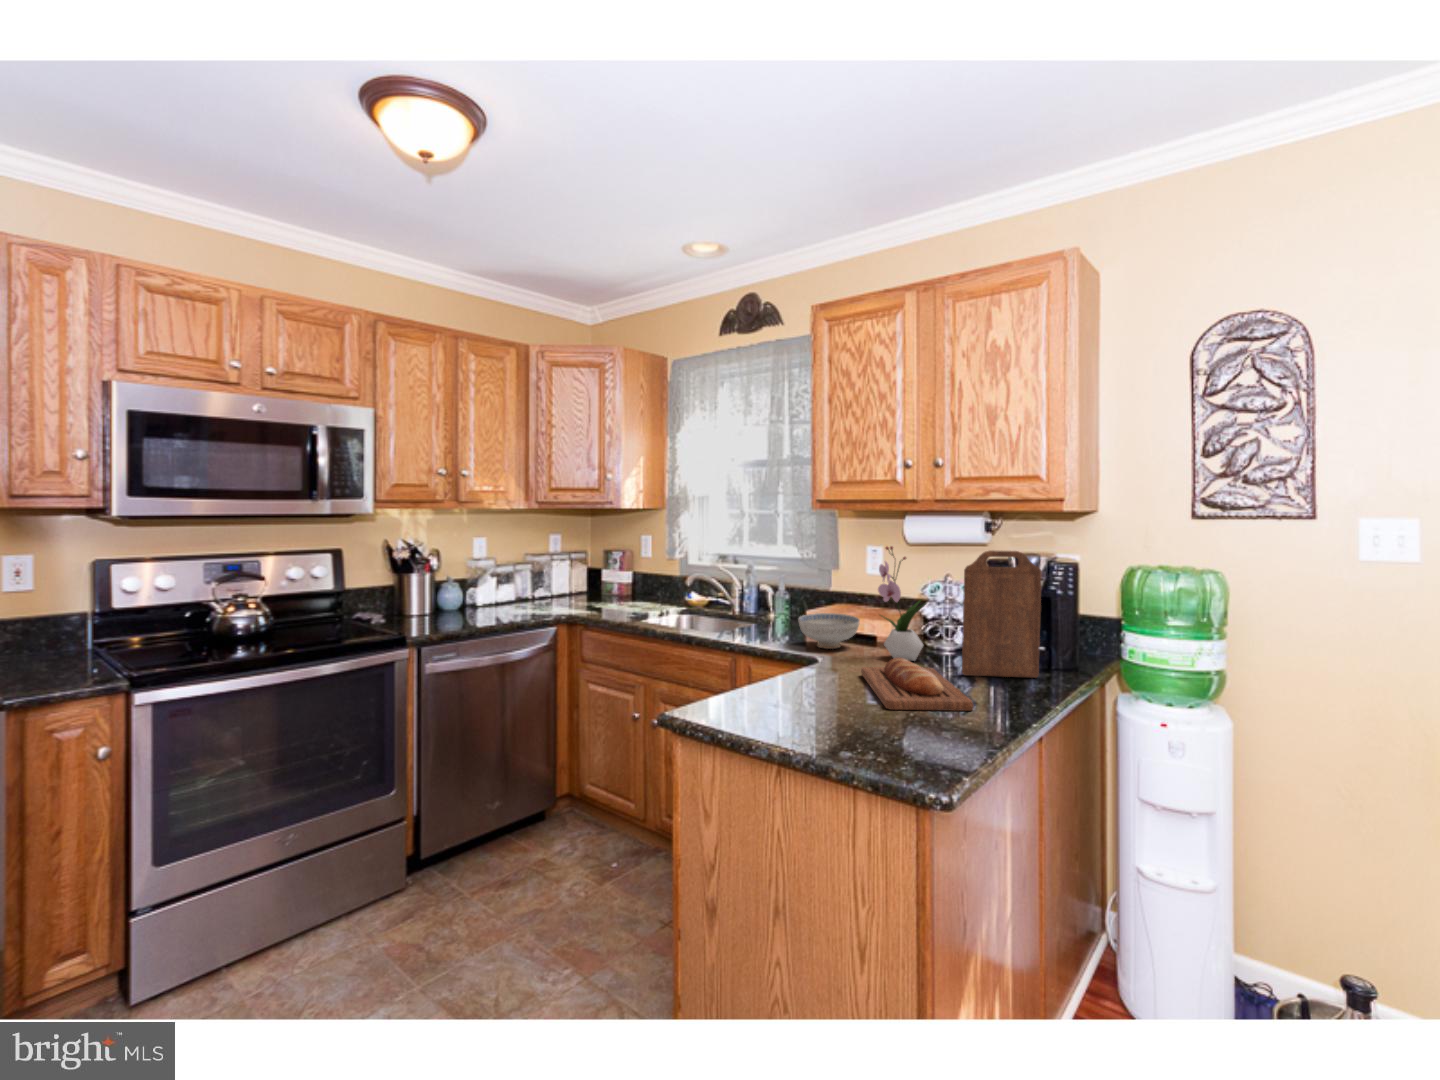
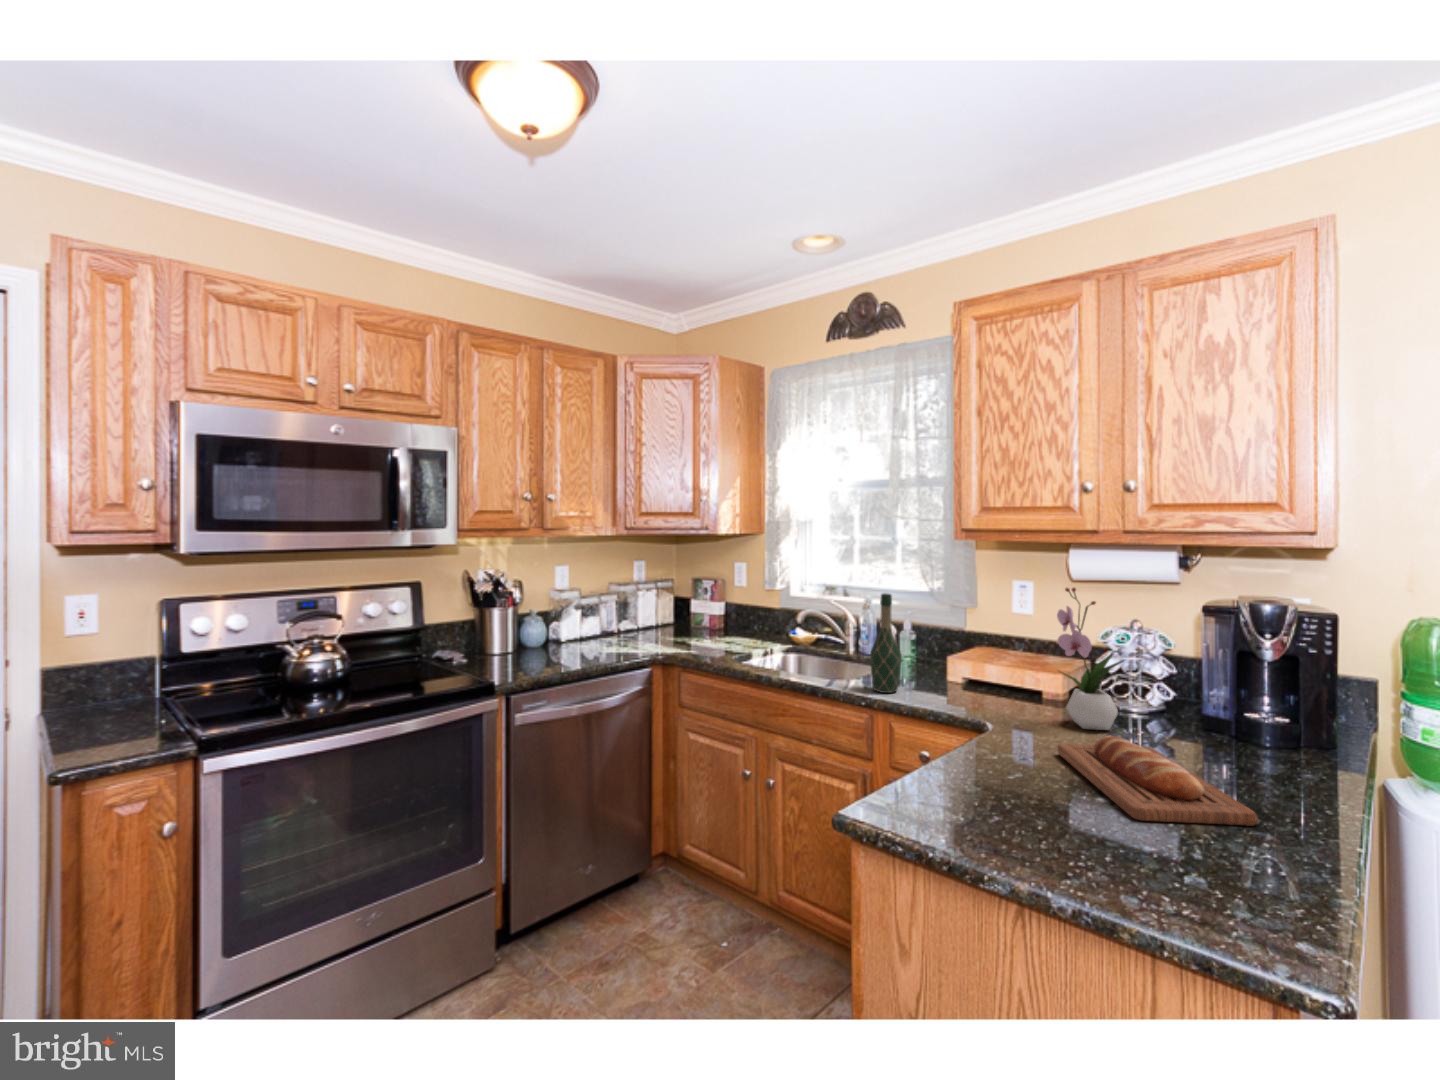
cutting board: present [962,550,1042,678] -> none [1188,598,1300,763]
wine bottle: none [739,556,765,640] -> present [870,593,902,693]
ceramic bowl: present [798,613,860,649] -> none [948,663,1025,708]

